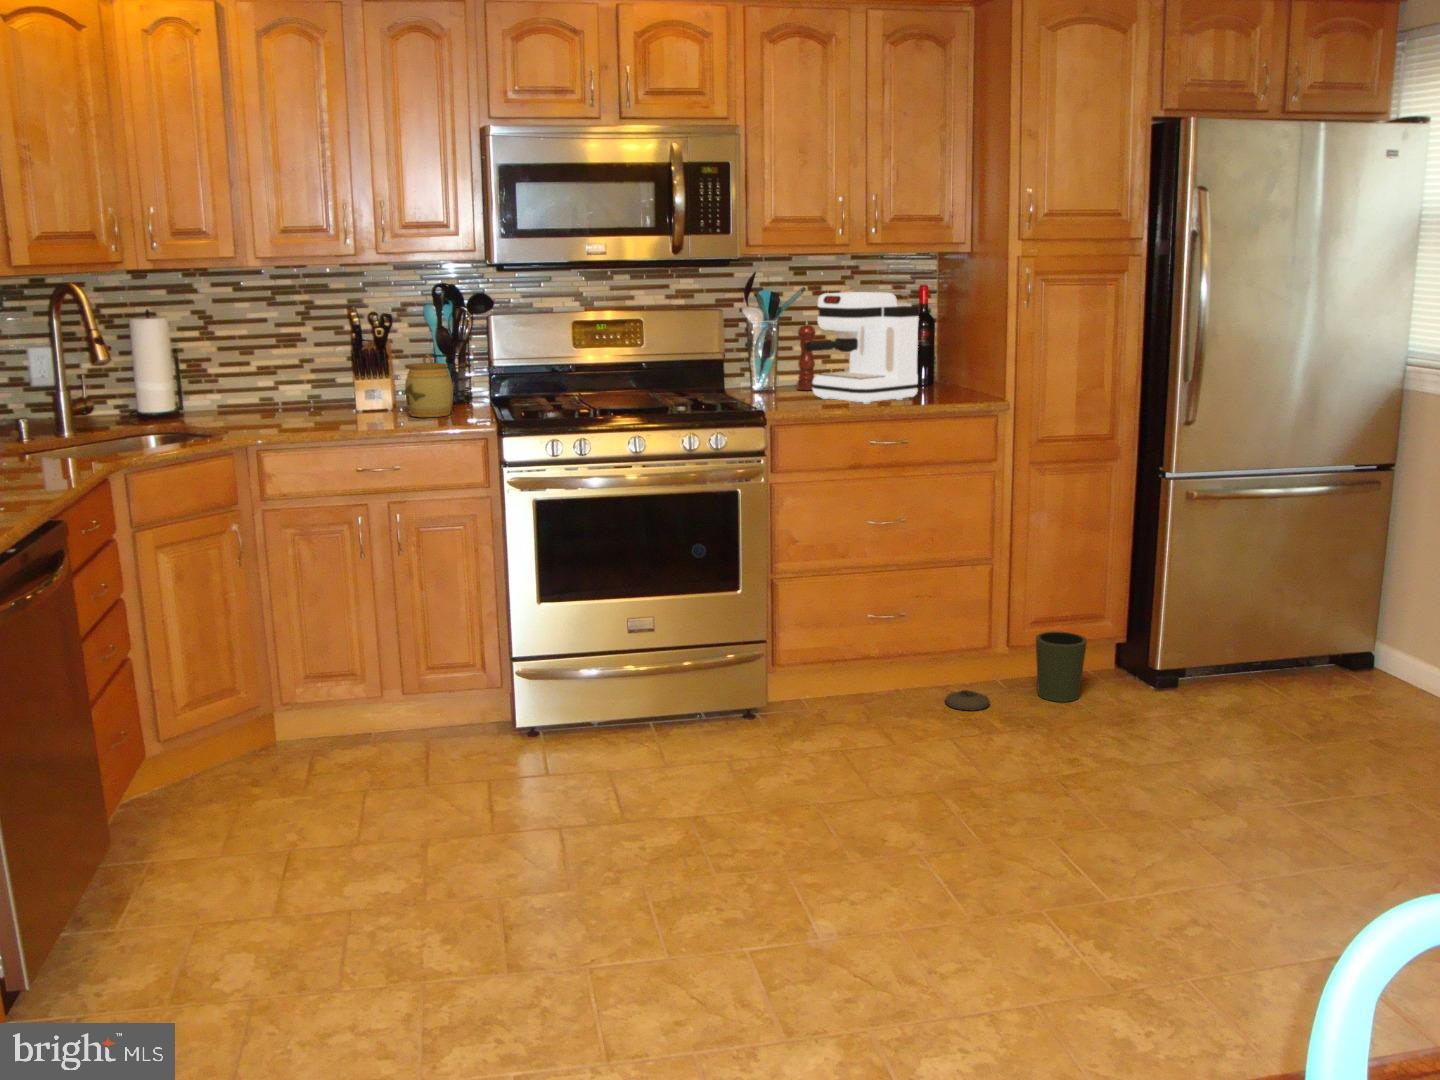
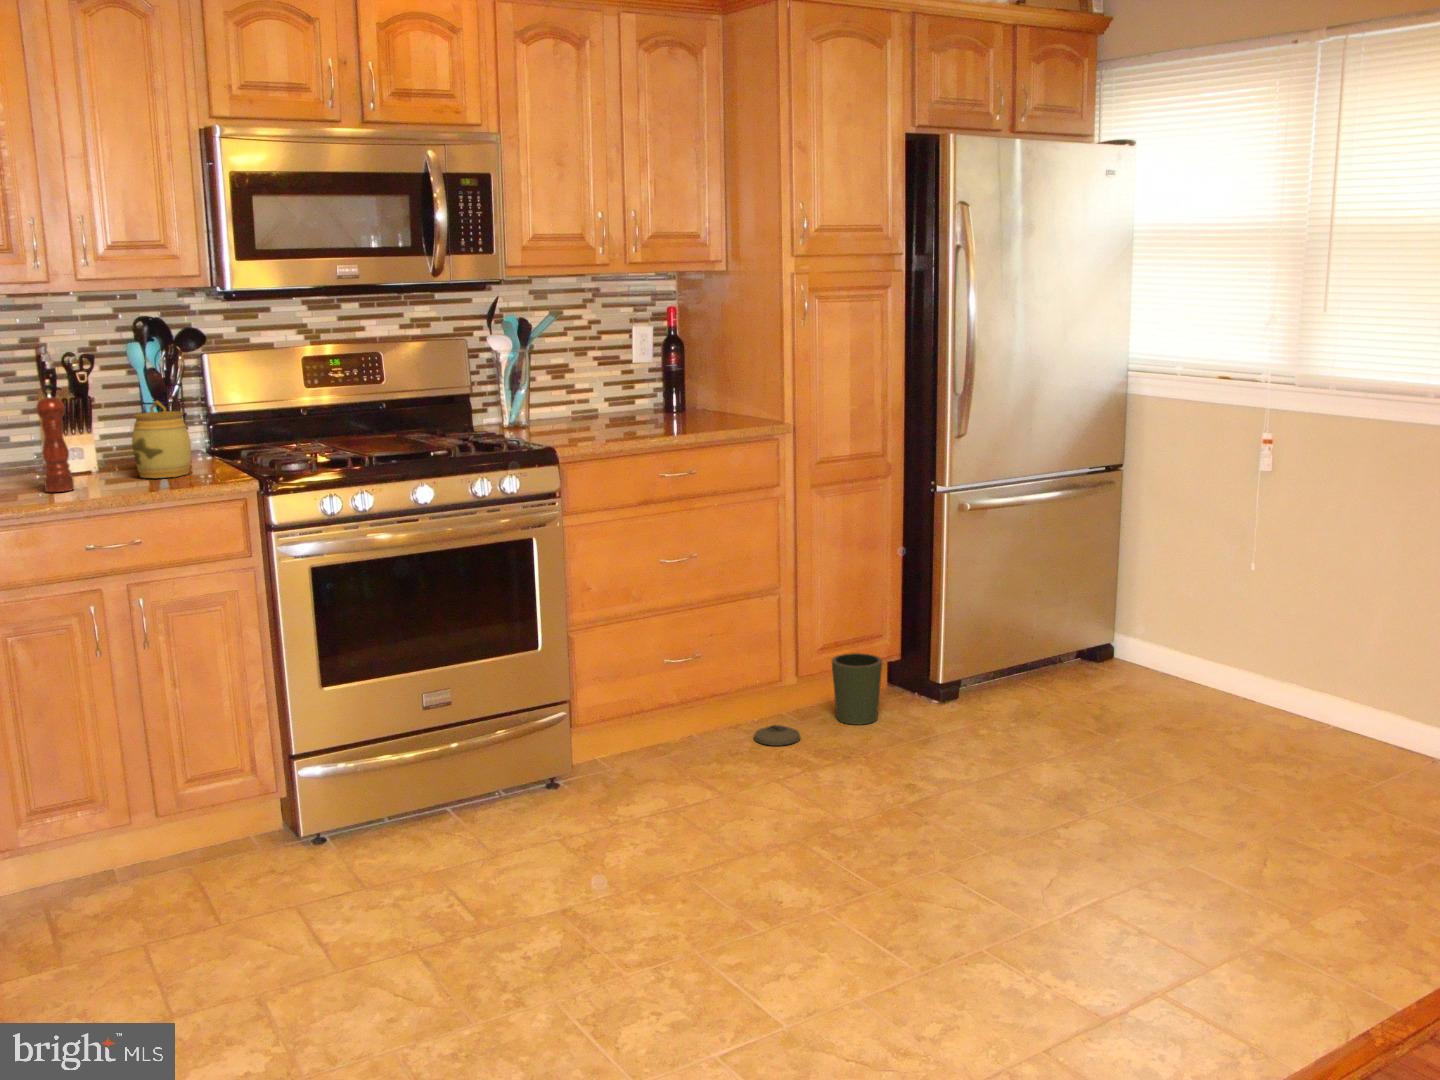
coffee maker: present [804,292,919,404] -> none [582,315,695,434]
pepper mill: present [797,320,816,390] -> present [36,390,74,492]

